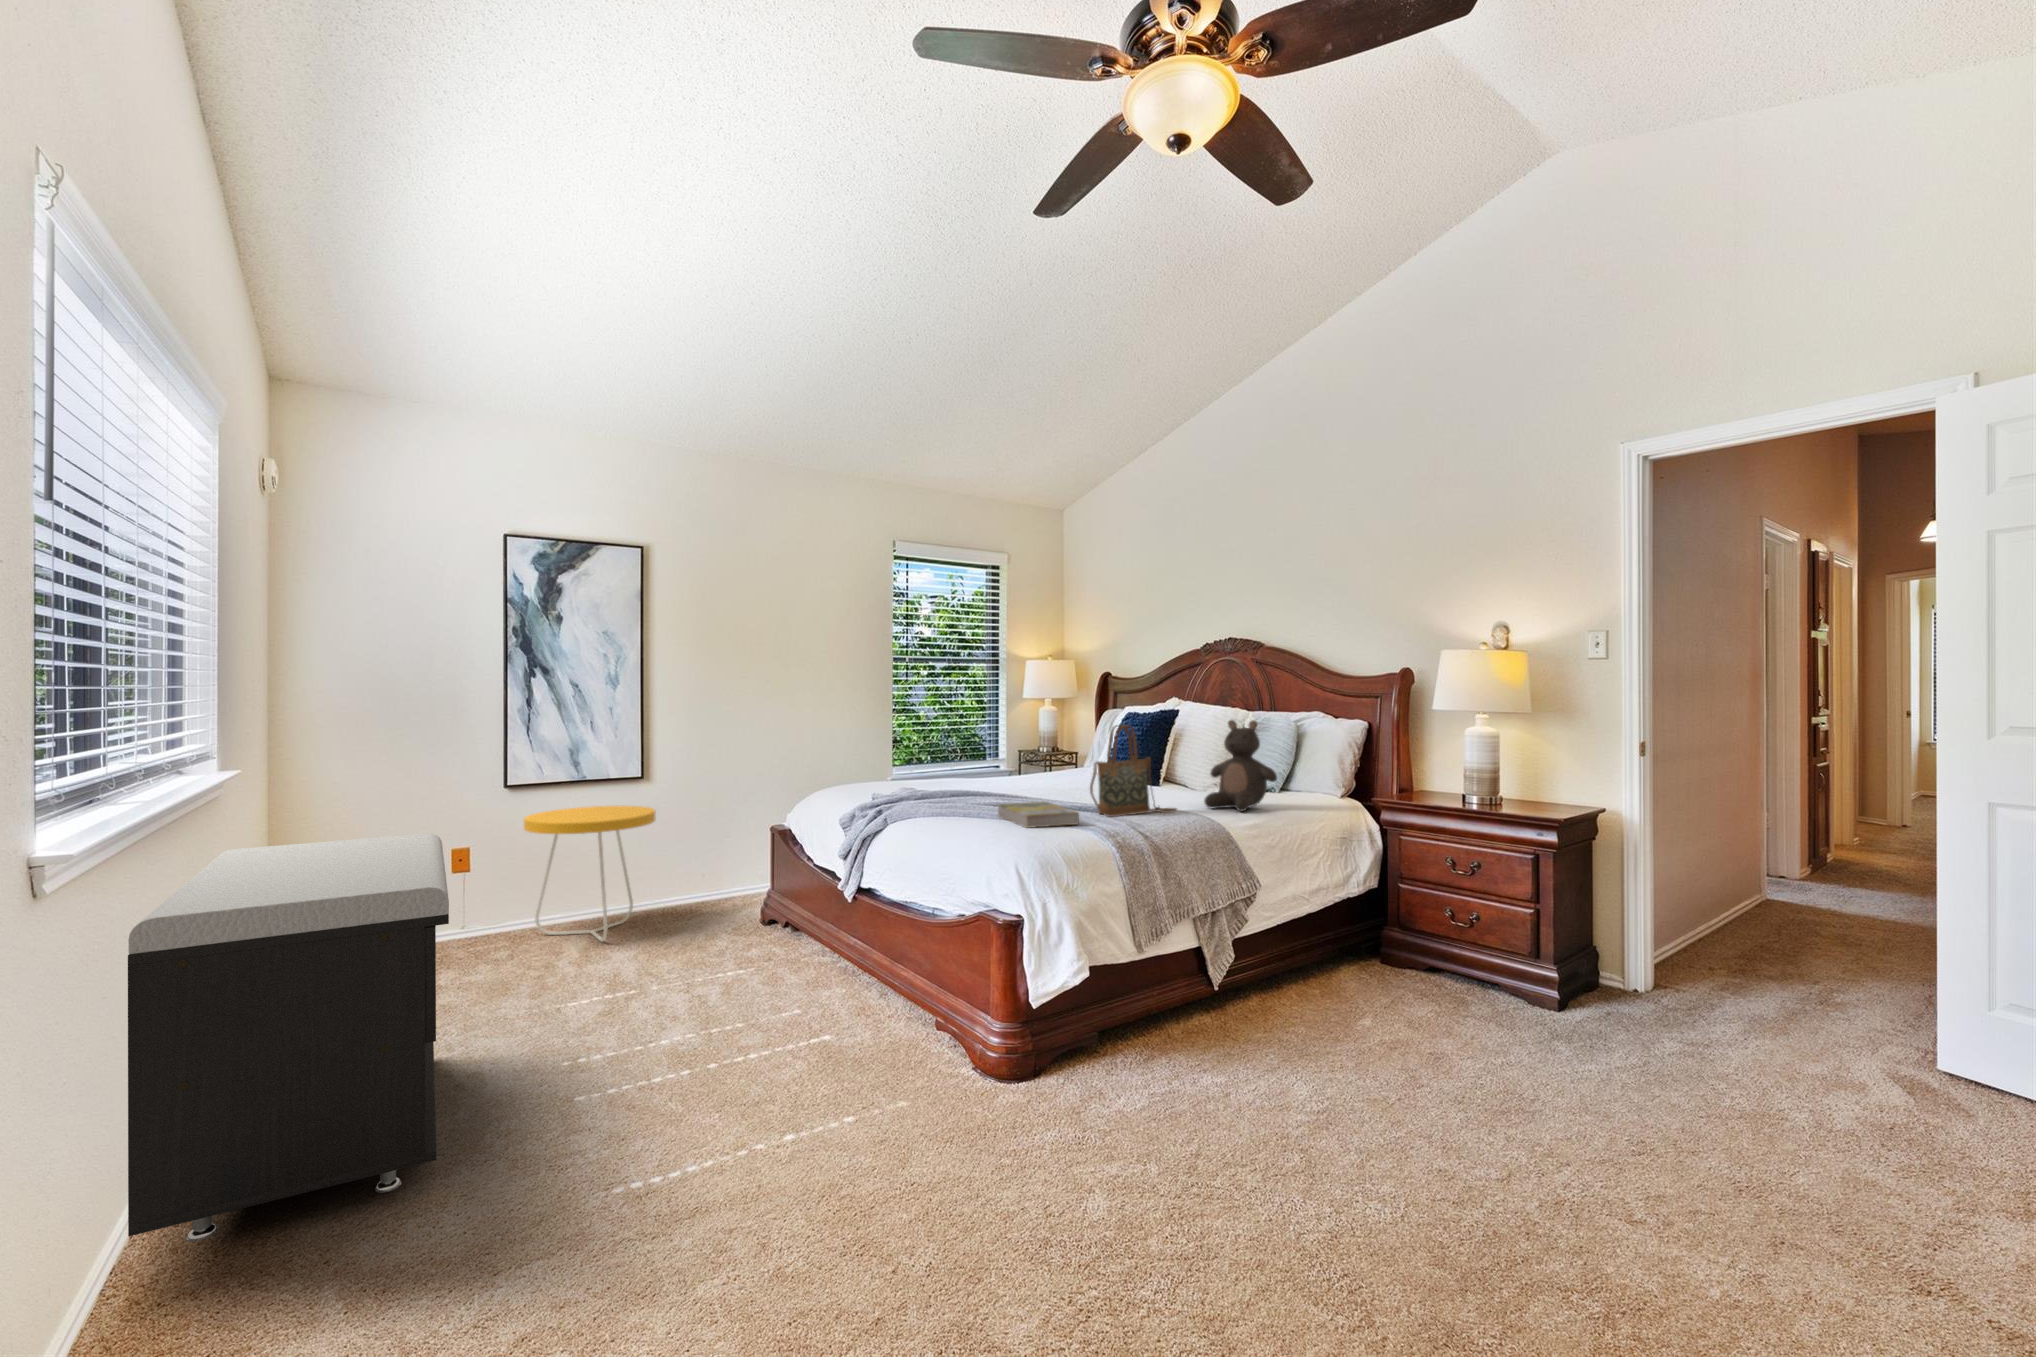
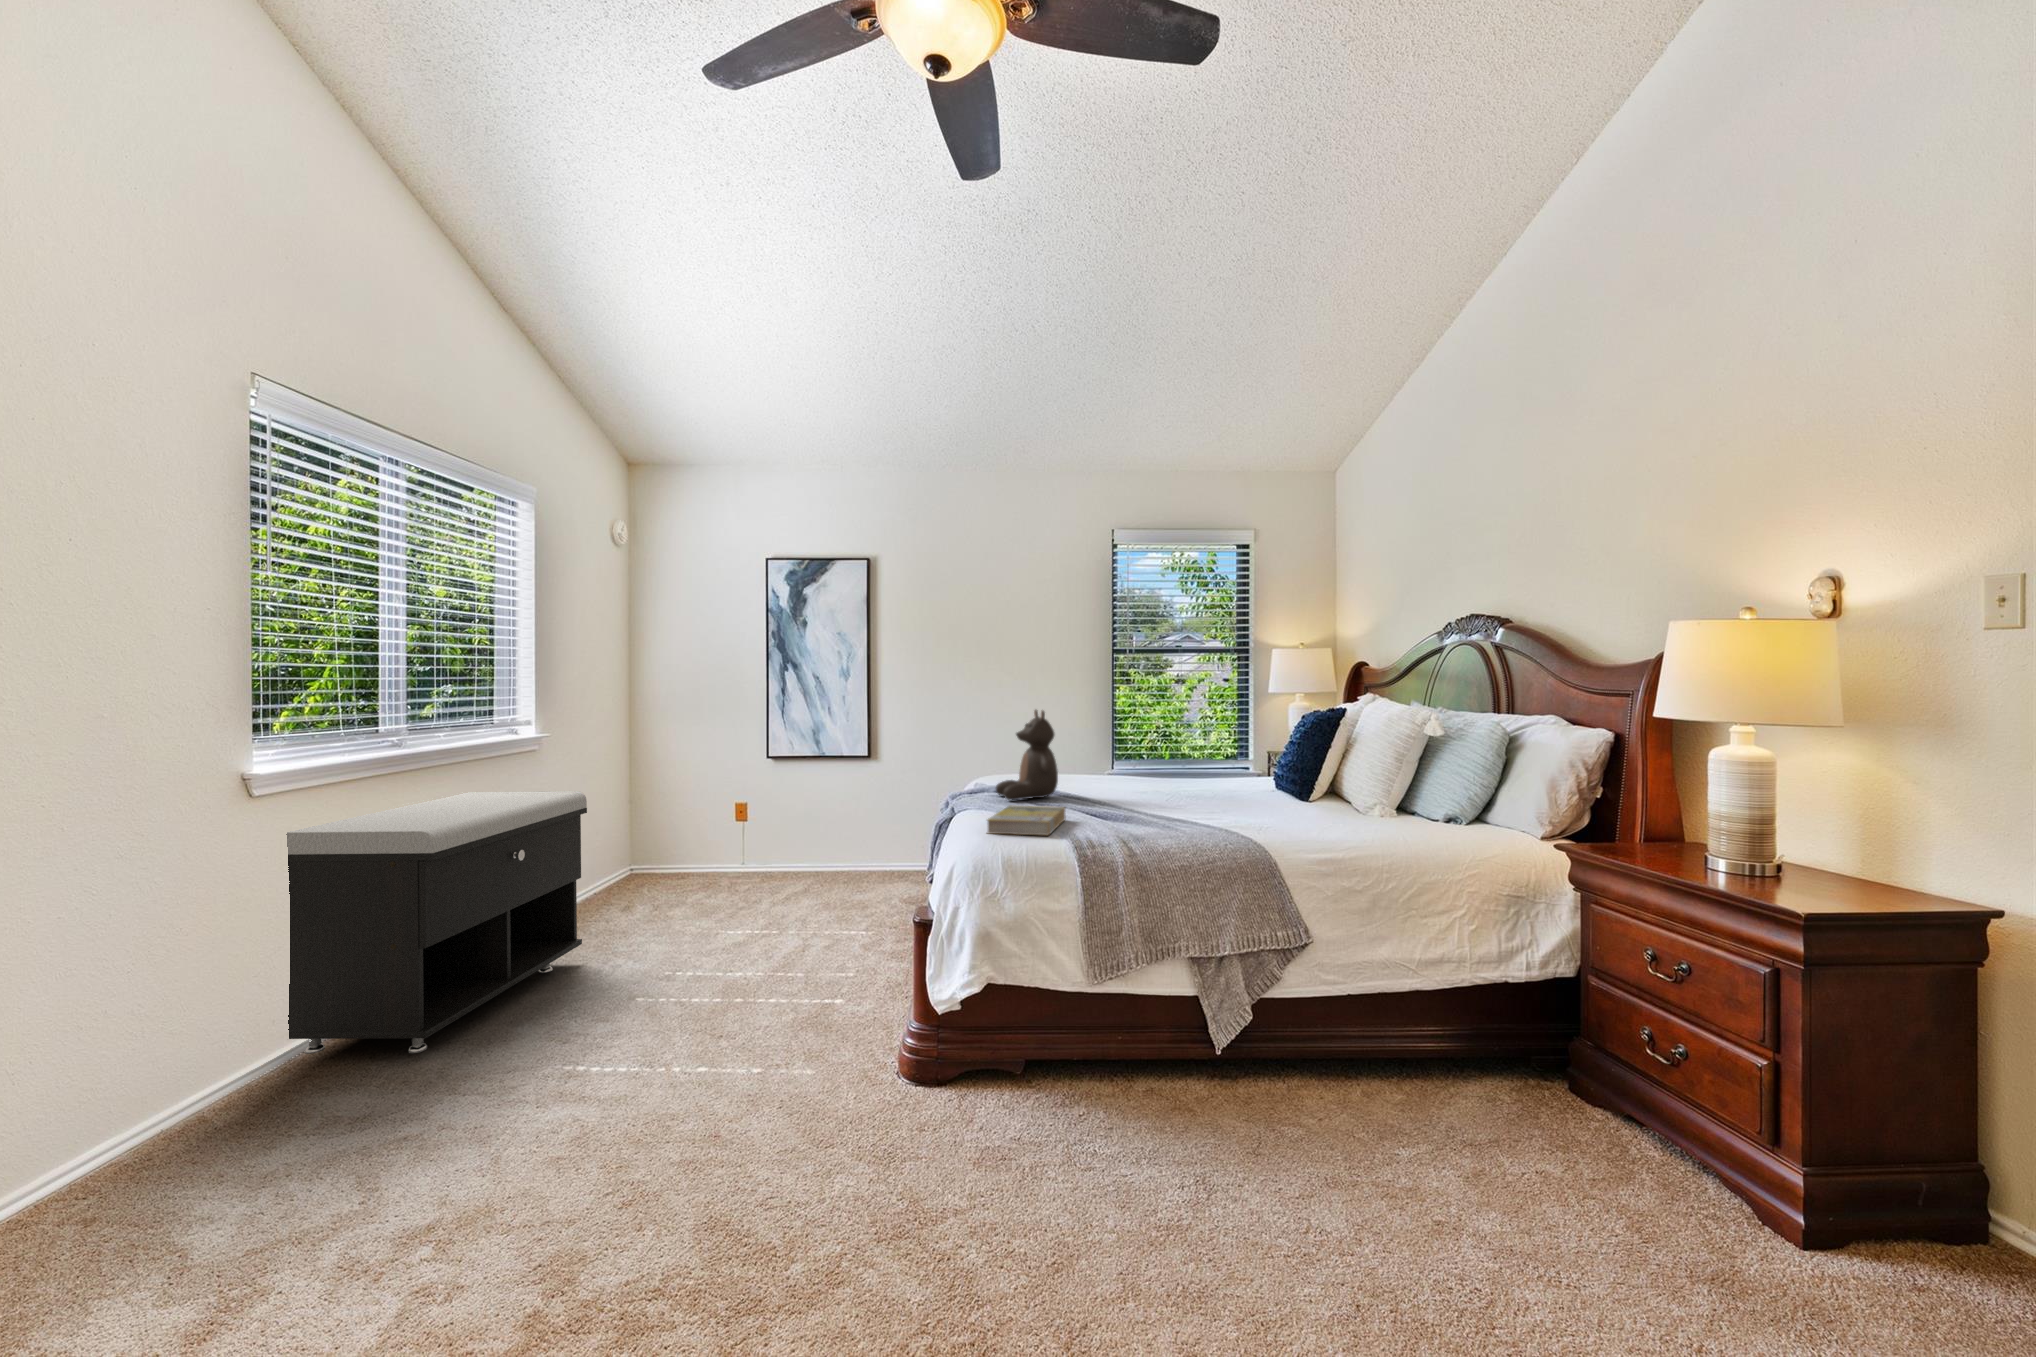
teddy bear: present [1204,720,1277,811] -> present [996,710,1058,800]
handbag: present [1090,725,1177,817] -> none [1099,724,1214,833]
side table: present [524,806,656,942] -> none [758,780,861,894]

